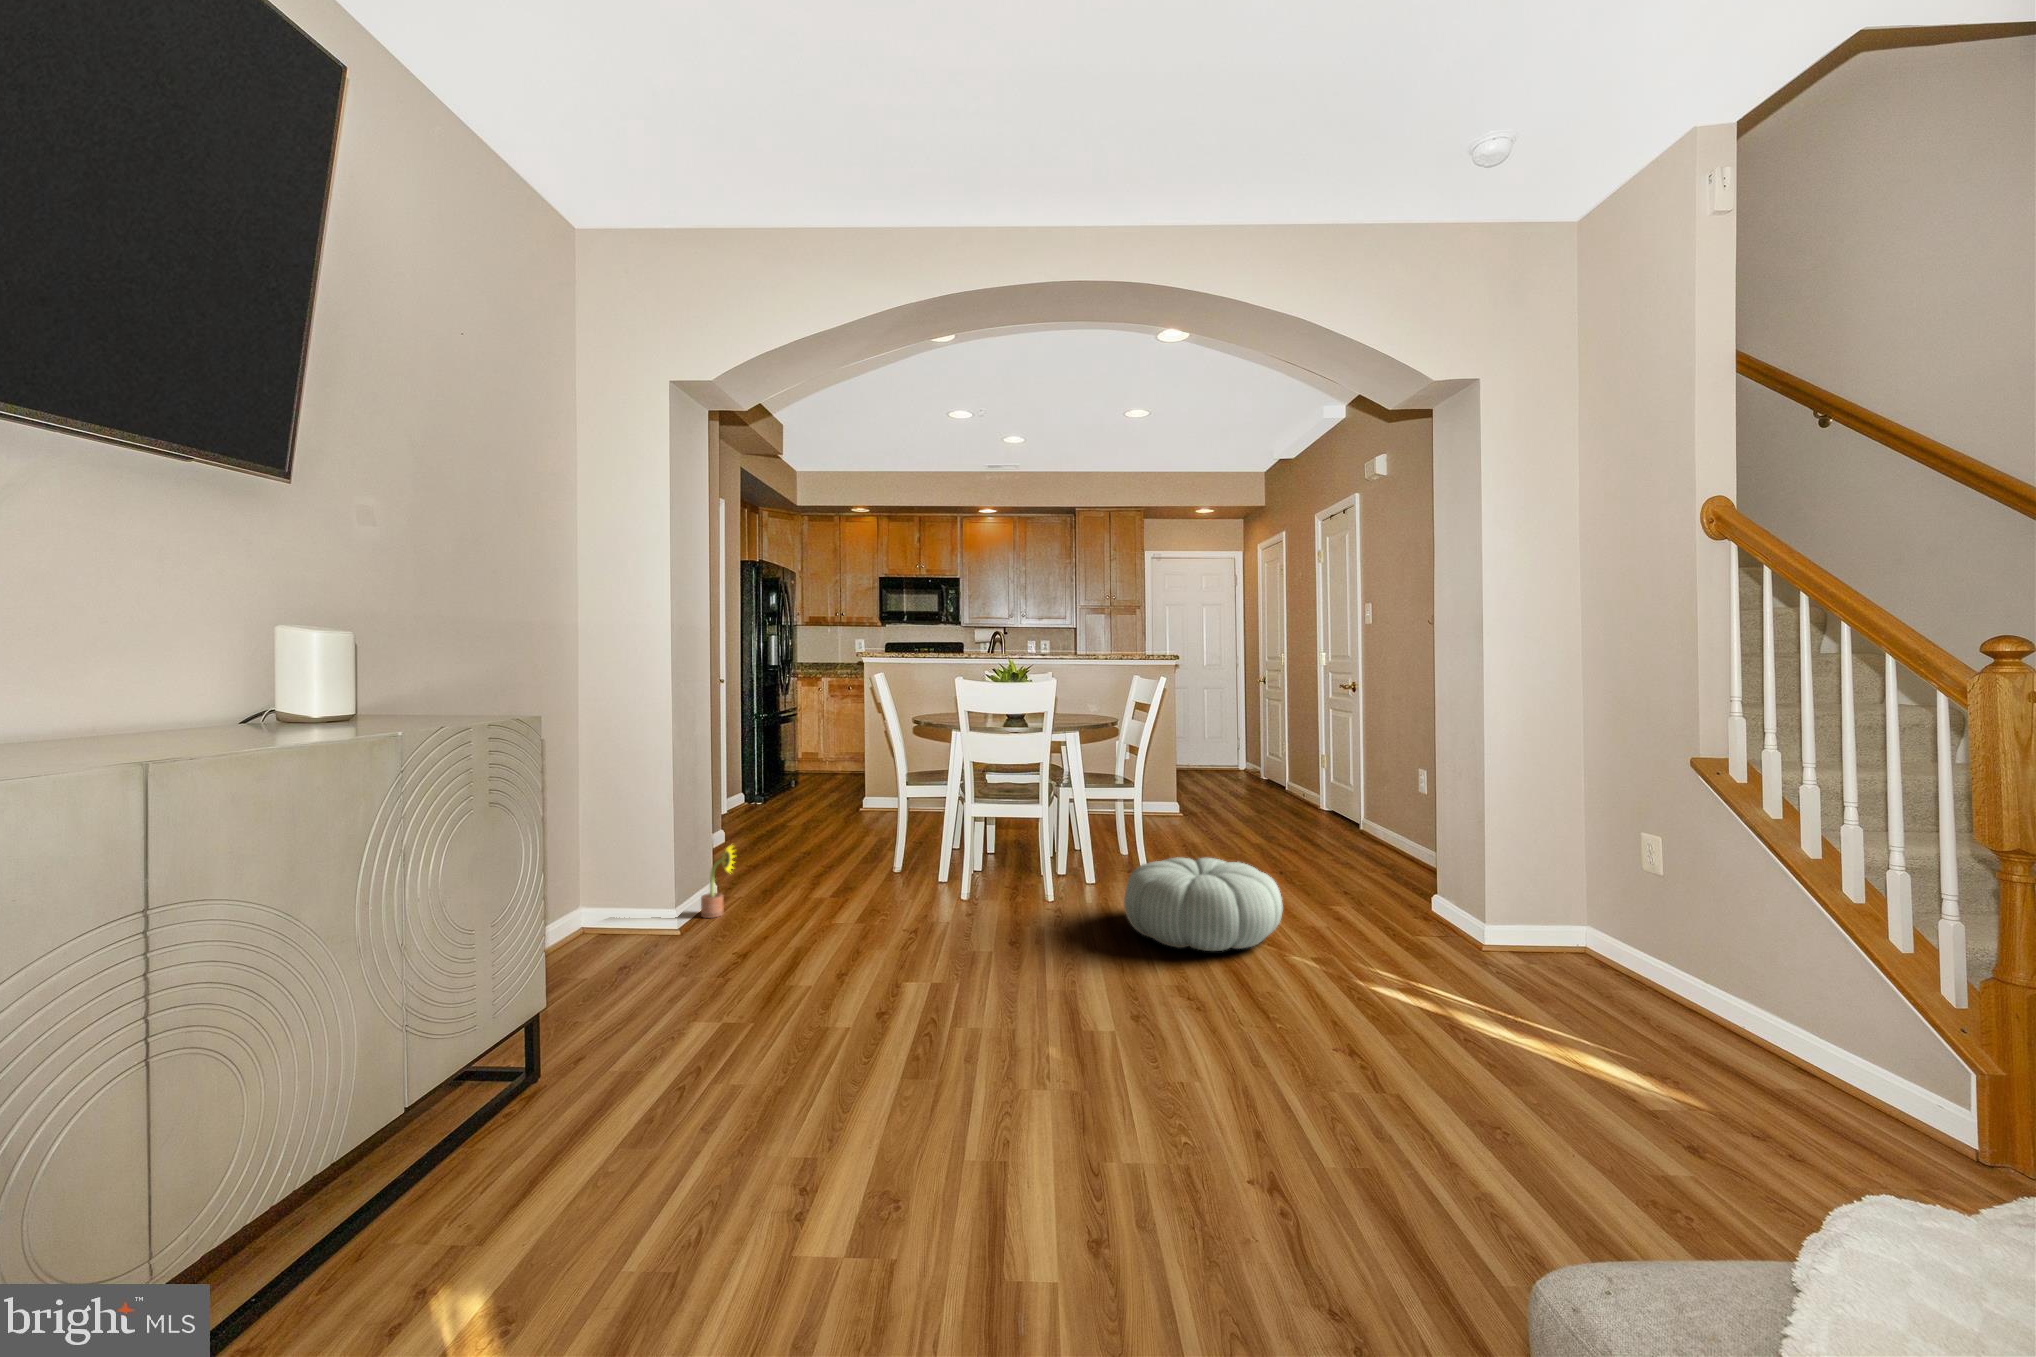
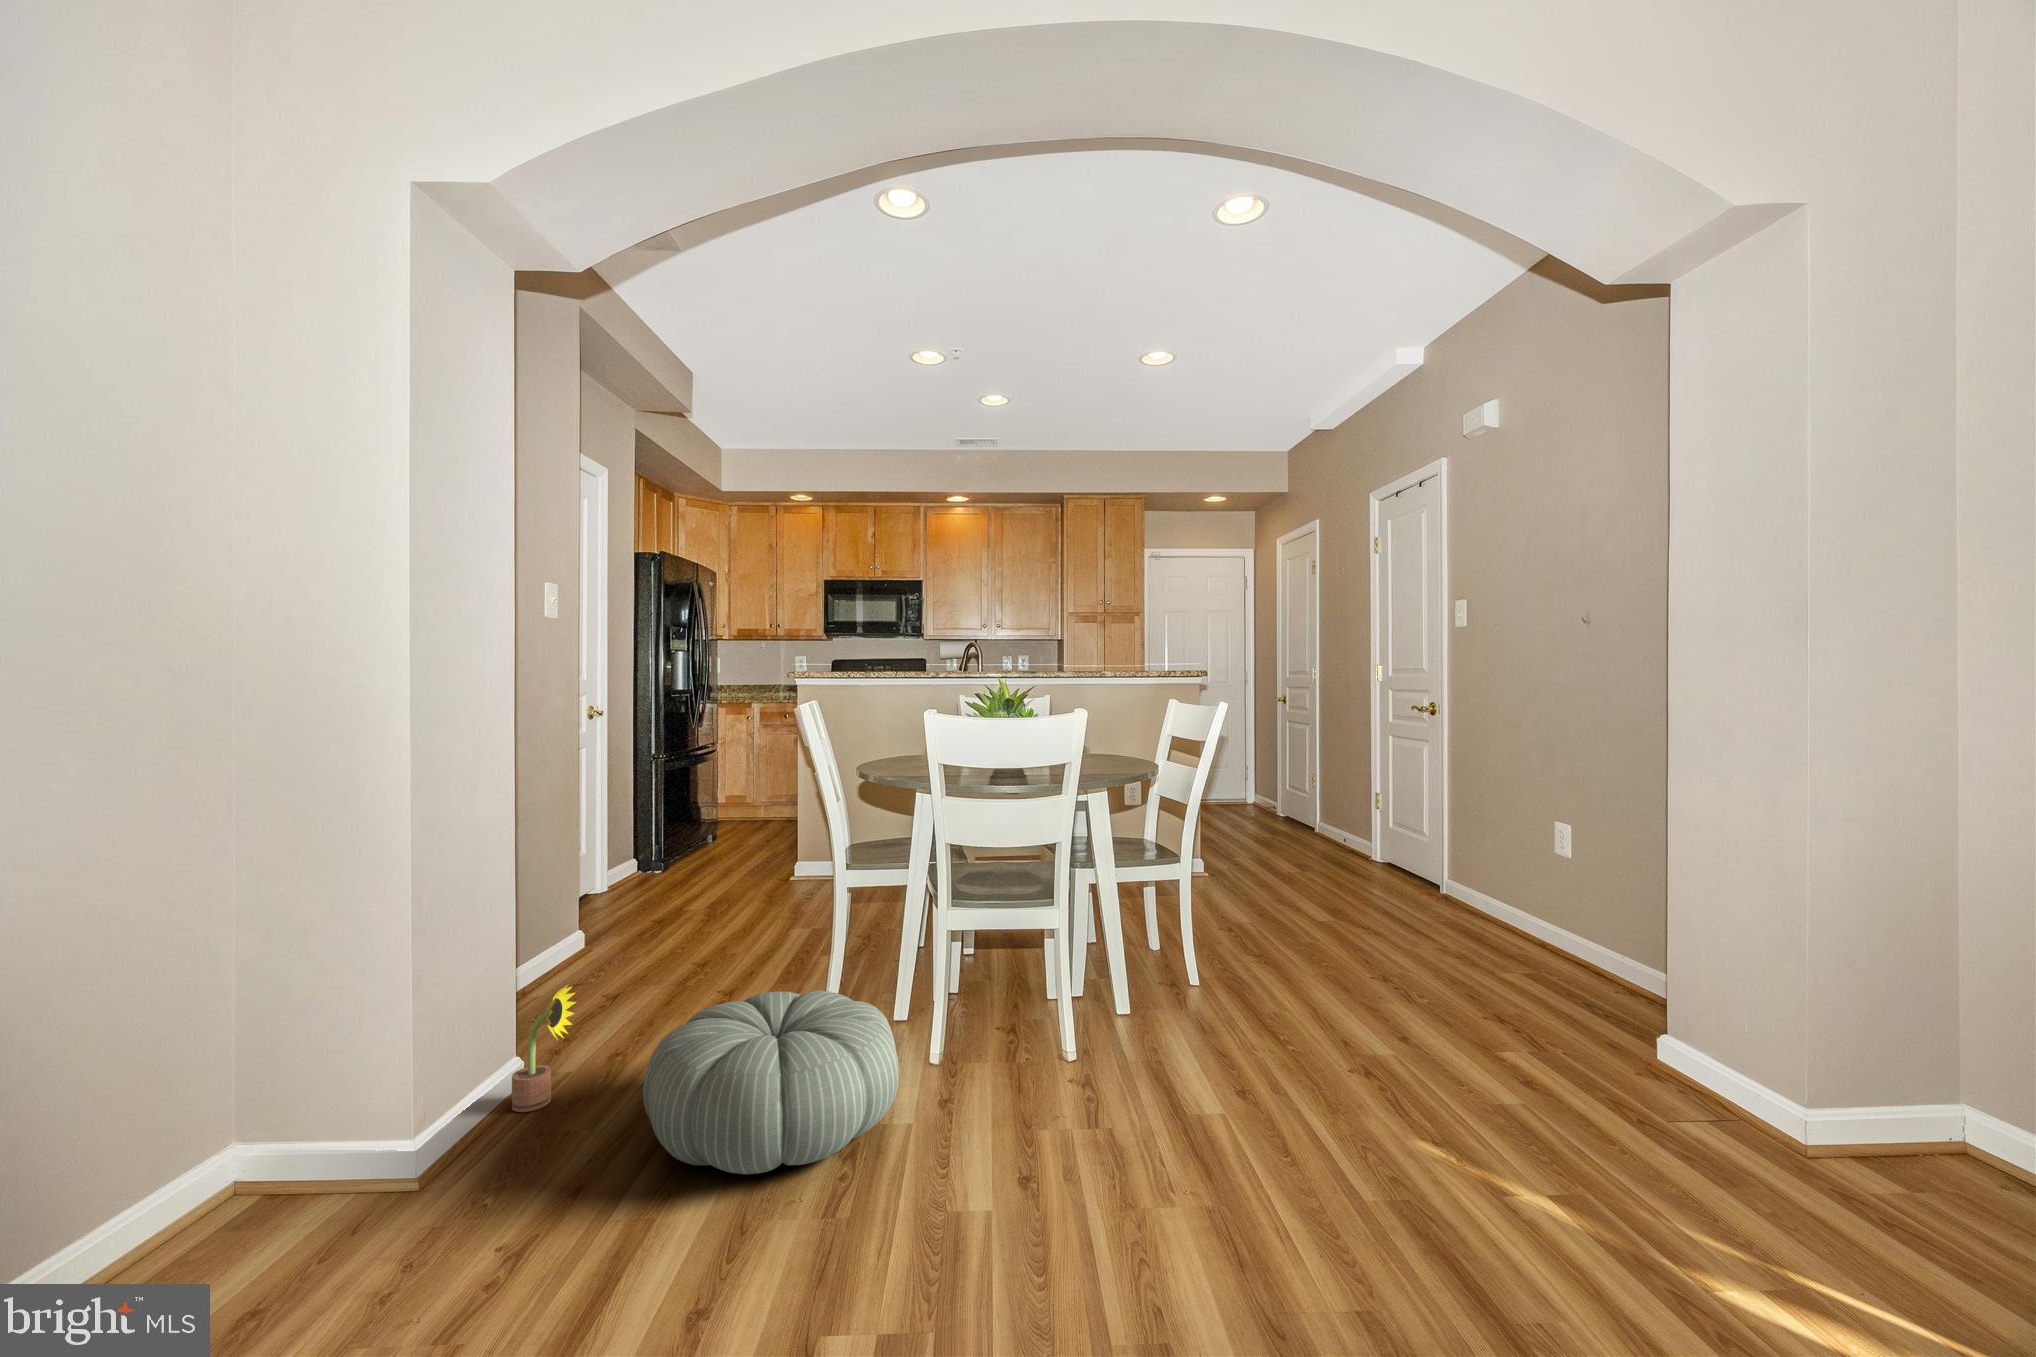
pouf: present [1124,858,1283,951] -> present [643,991,899,1174]

